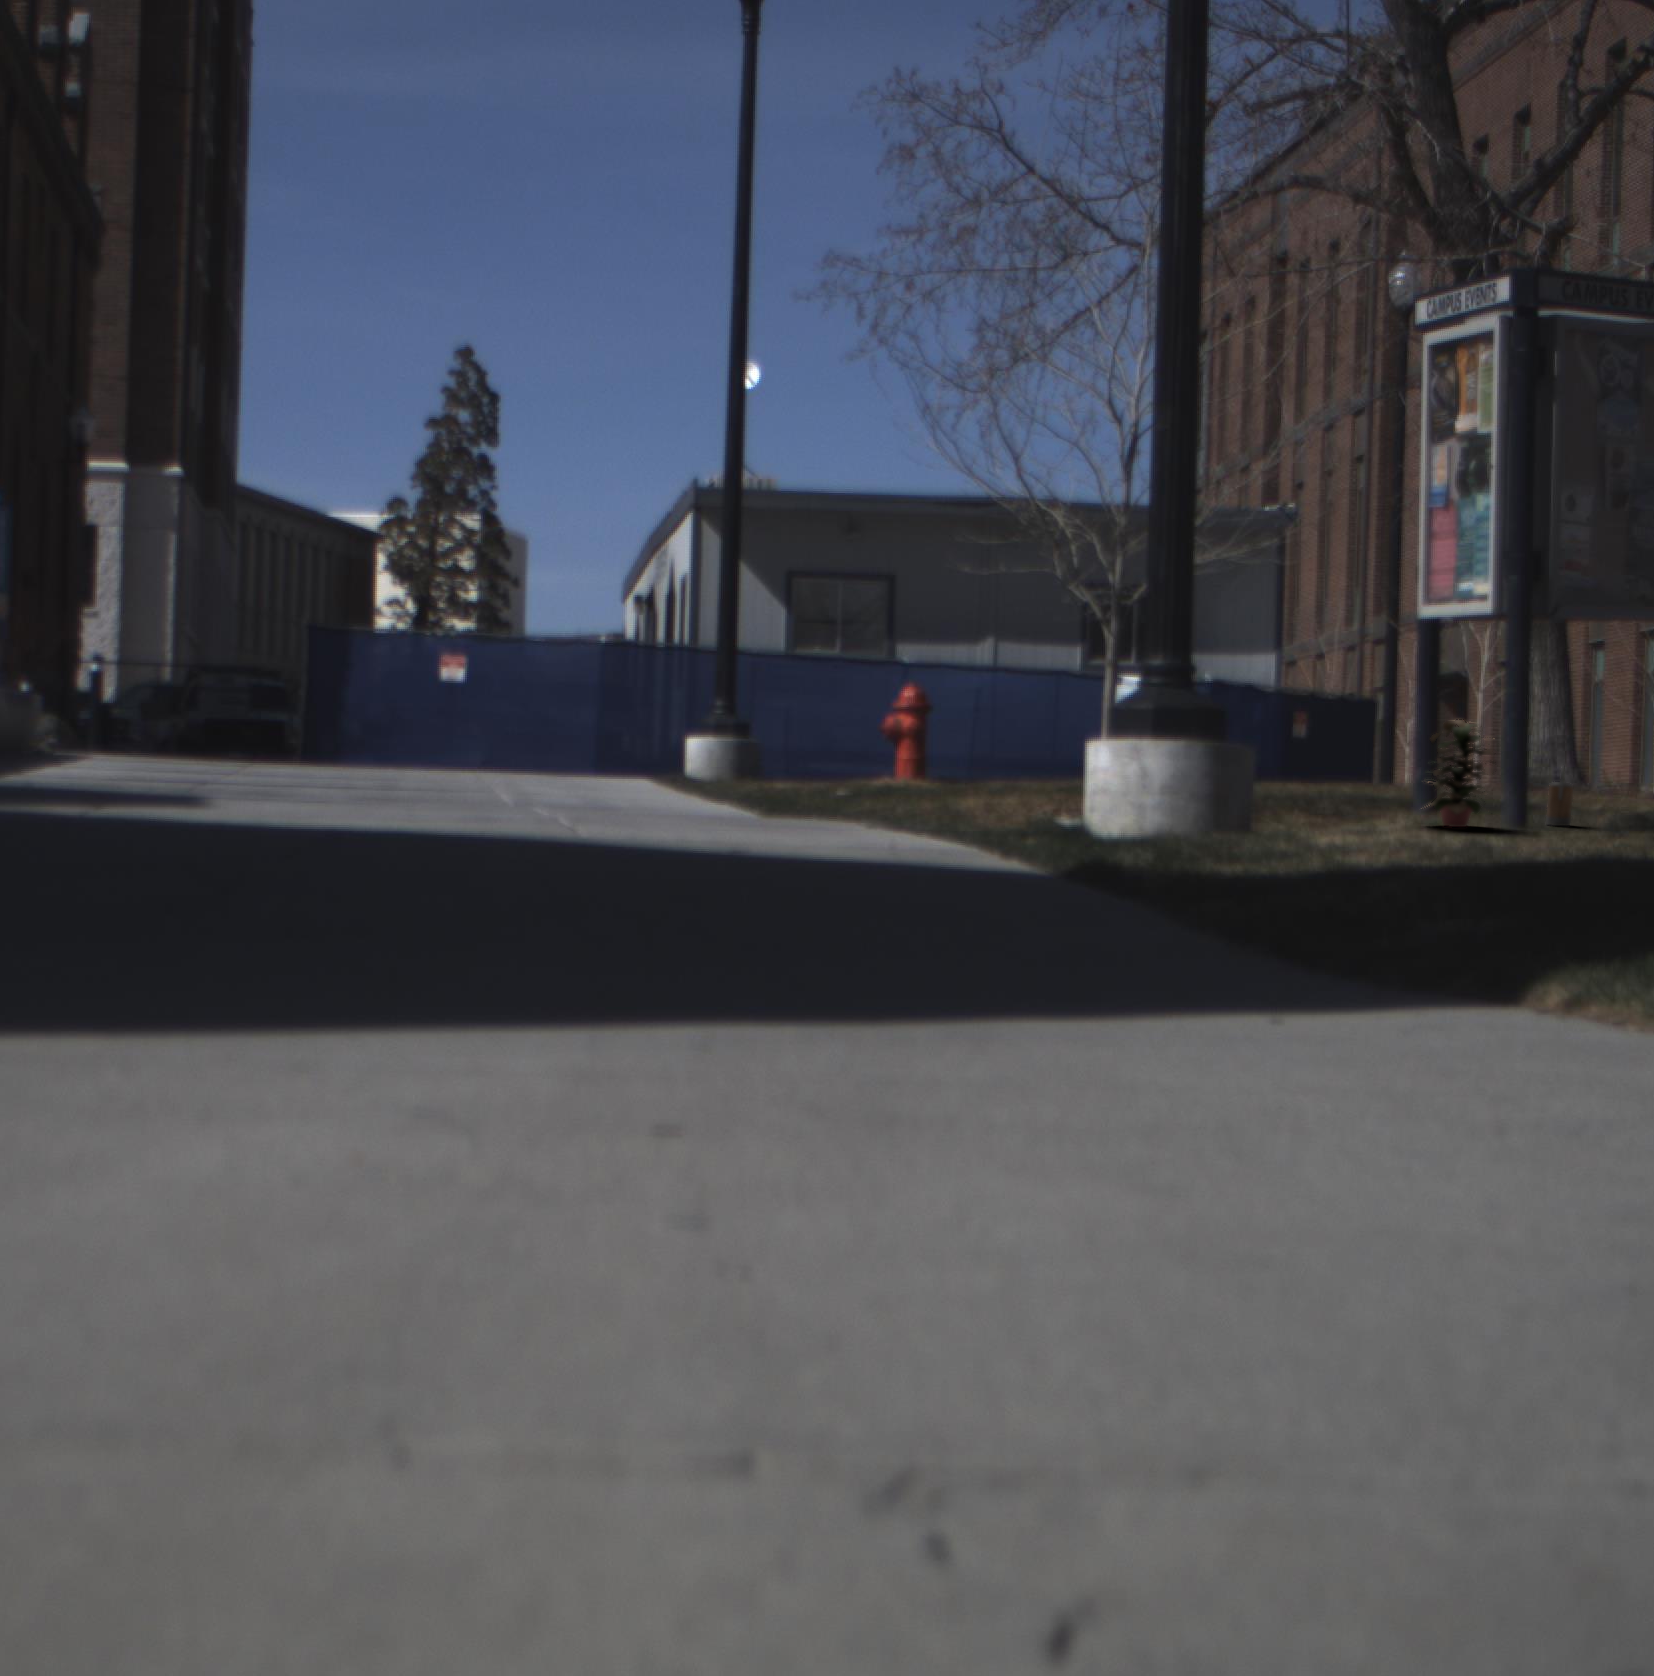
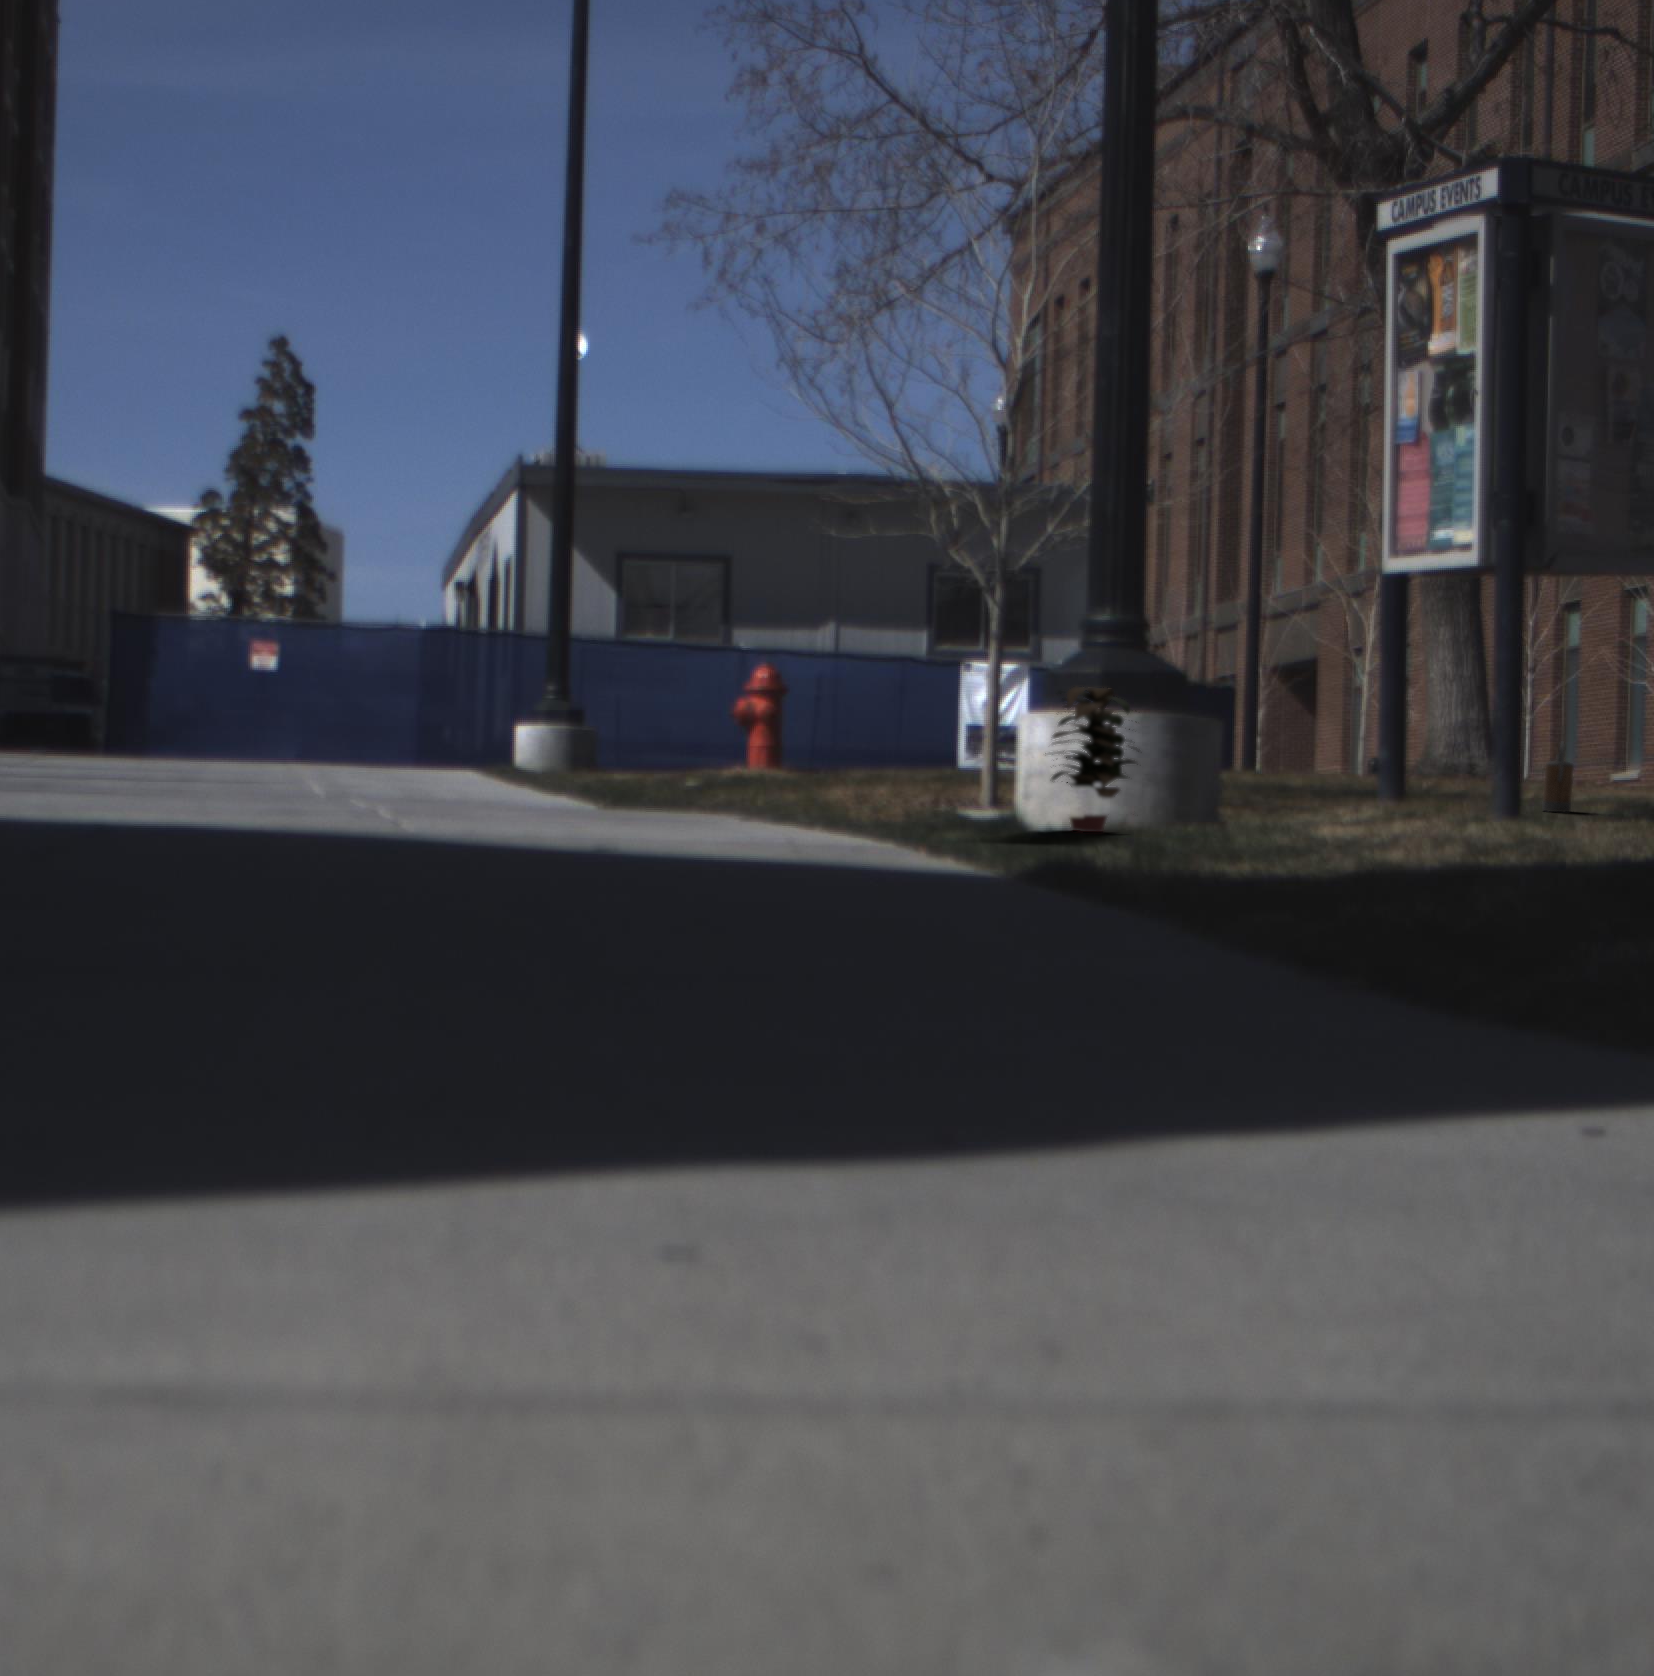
decorative plant: present [1428,720,1493,827] -> present [1045,687,1139,832]

